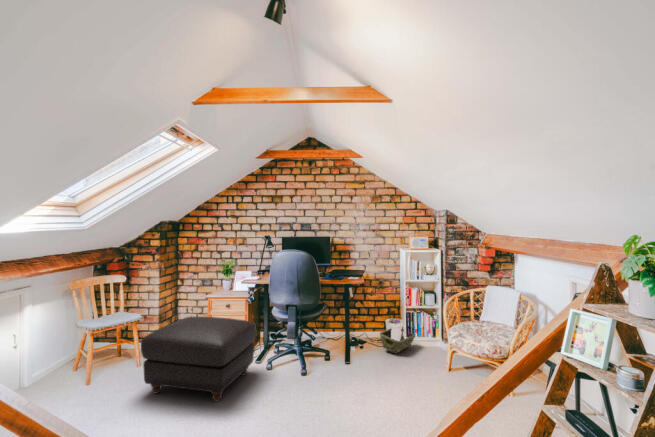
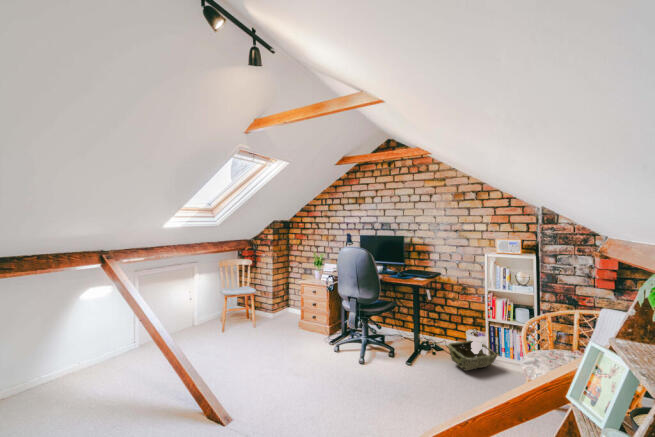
ottoman: present [141,317,256,401] -> none [233,298,319,370]

